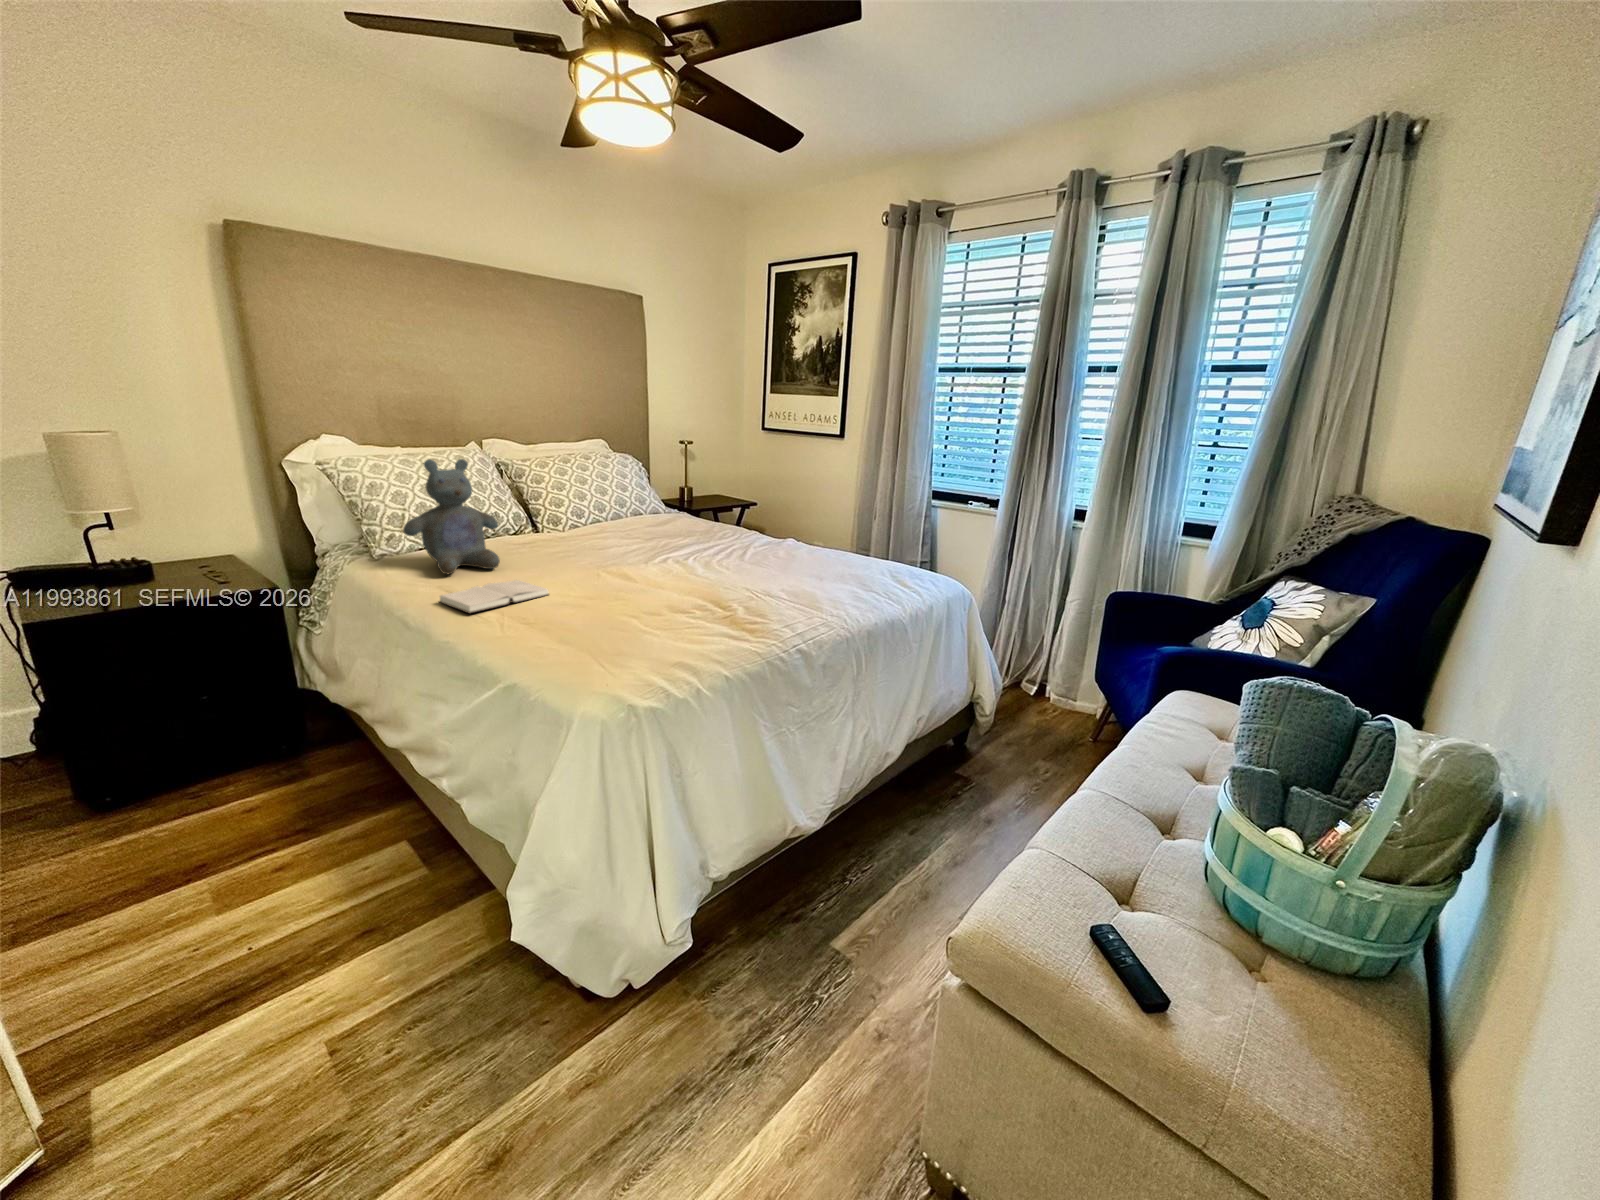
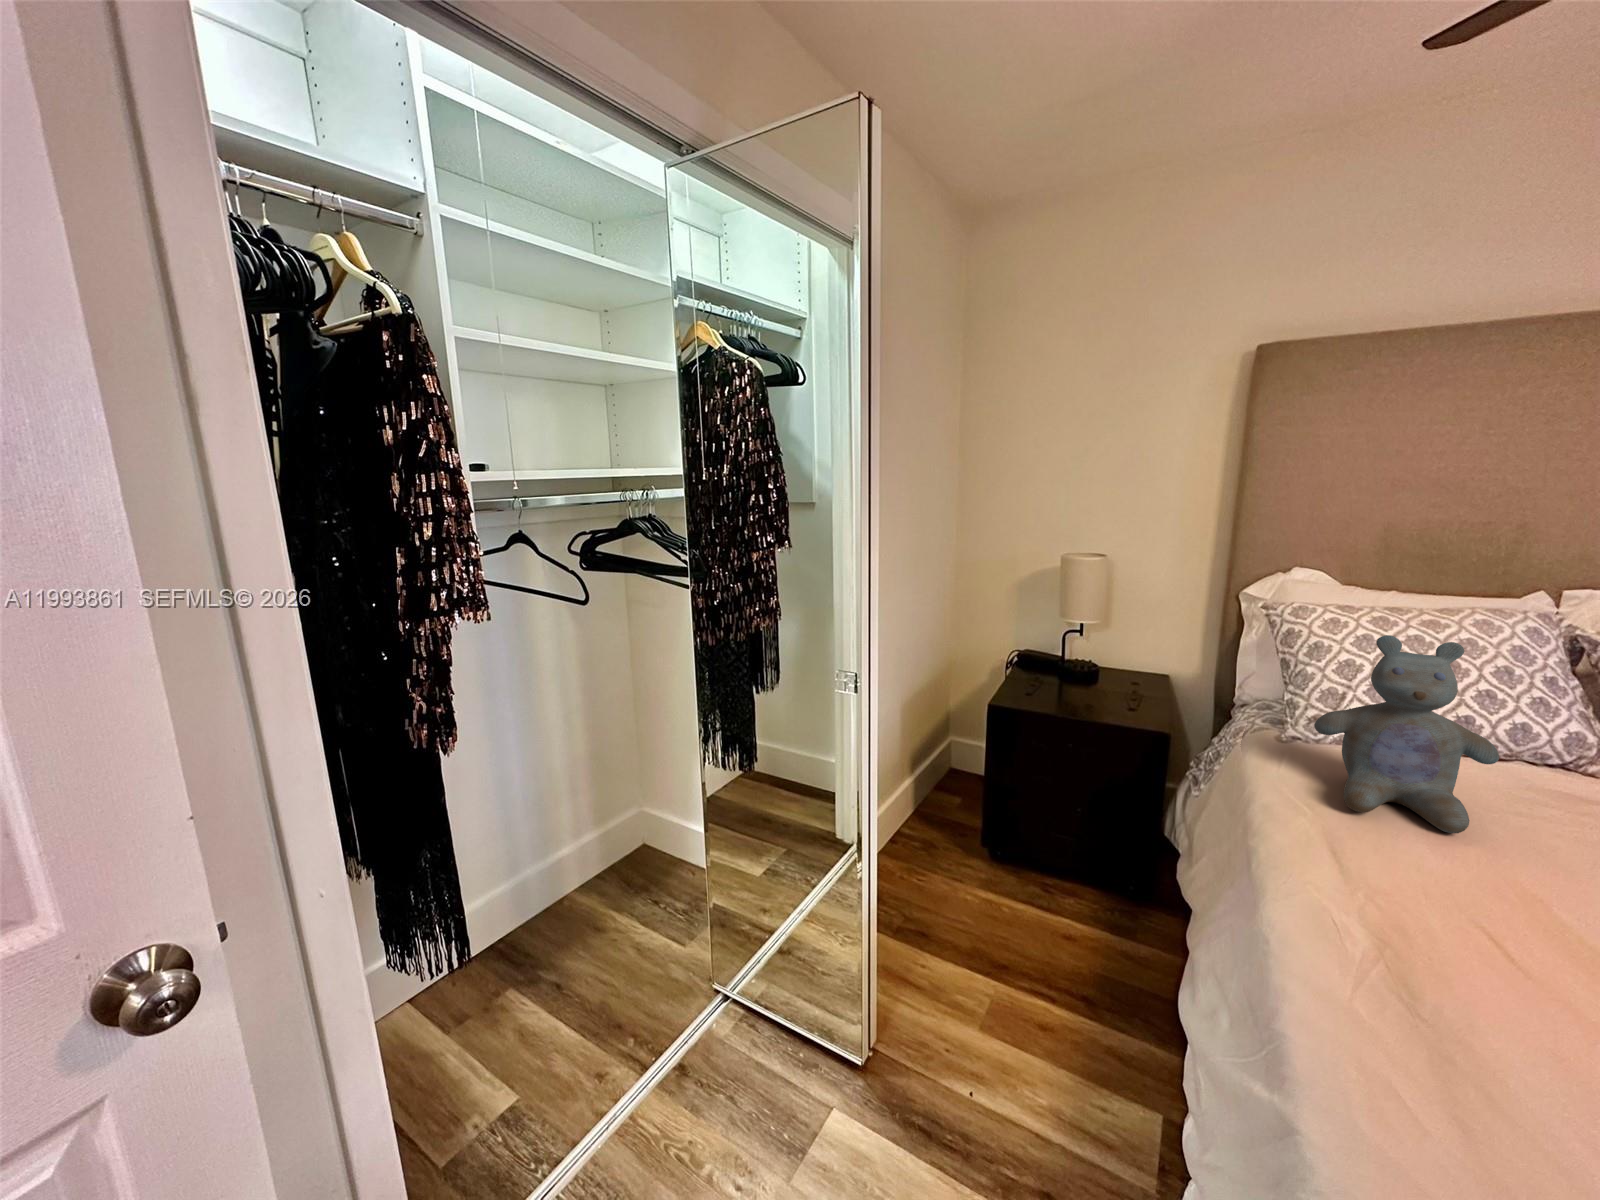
hardback book: present [439,580,549,614] -> none [1298,850,1537,956]

